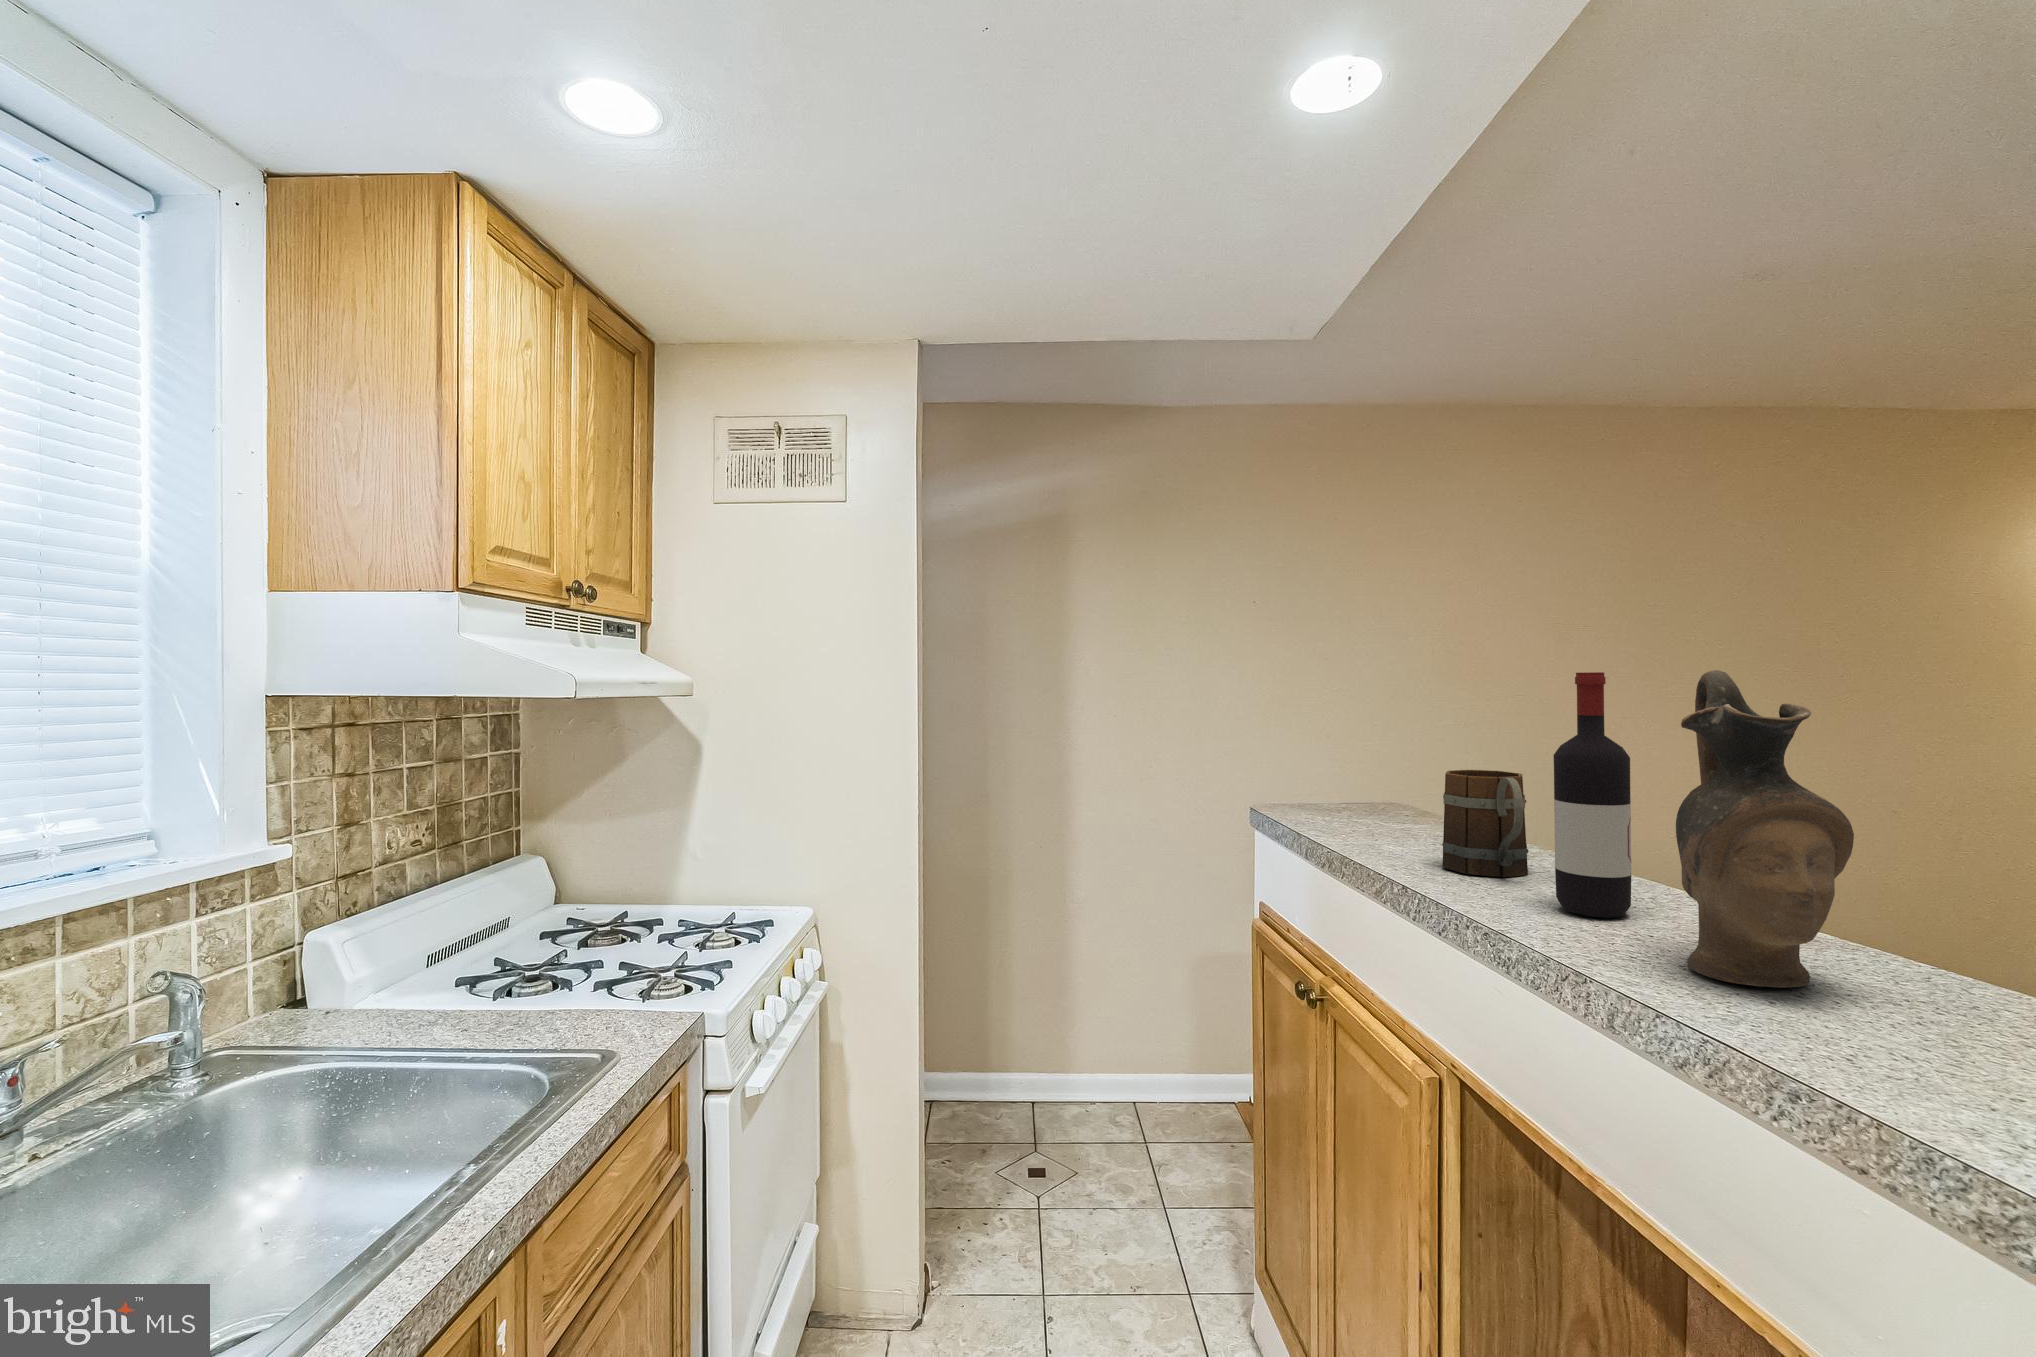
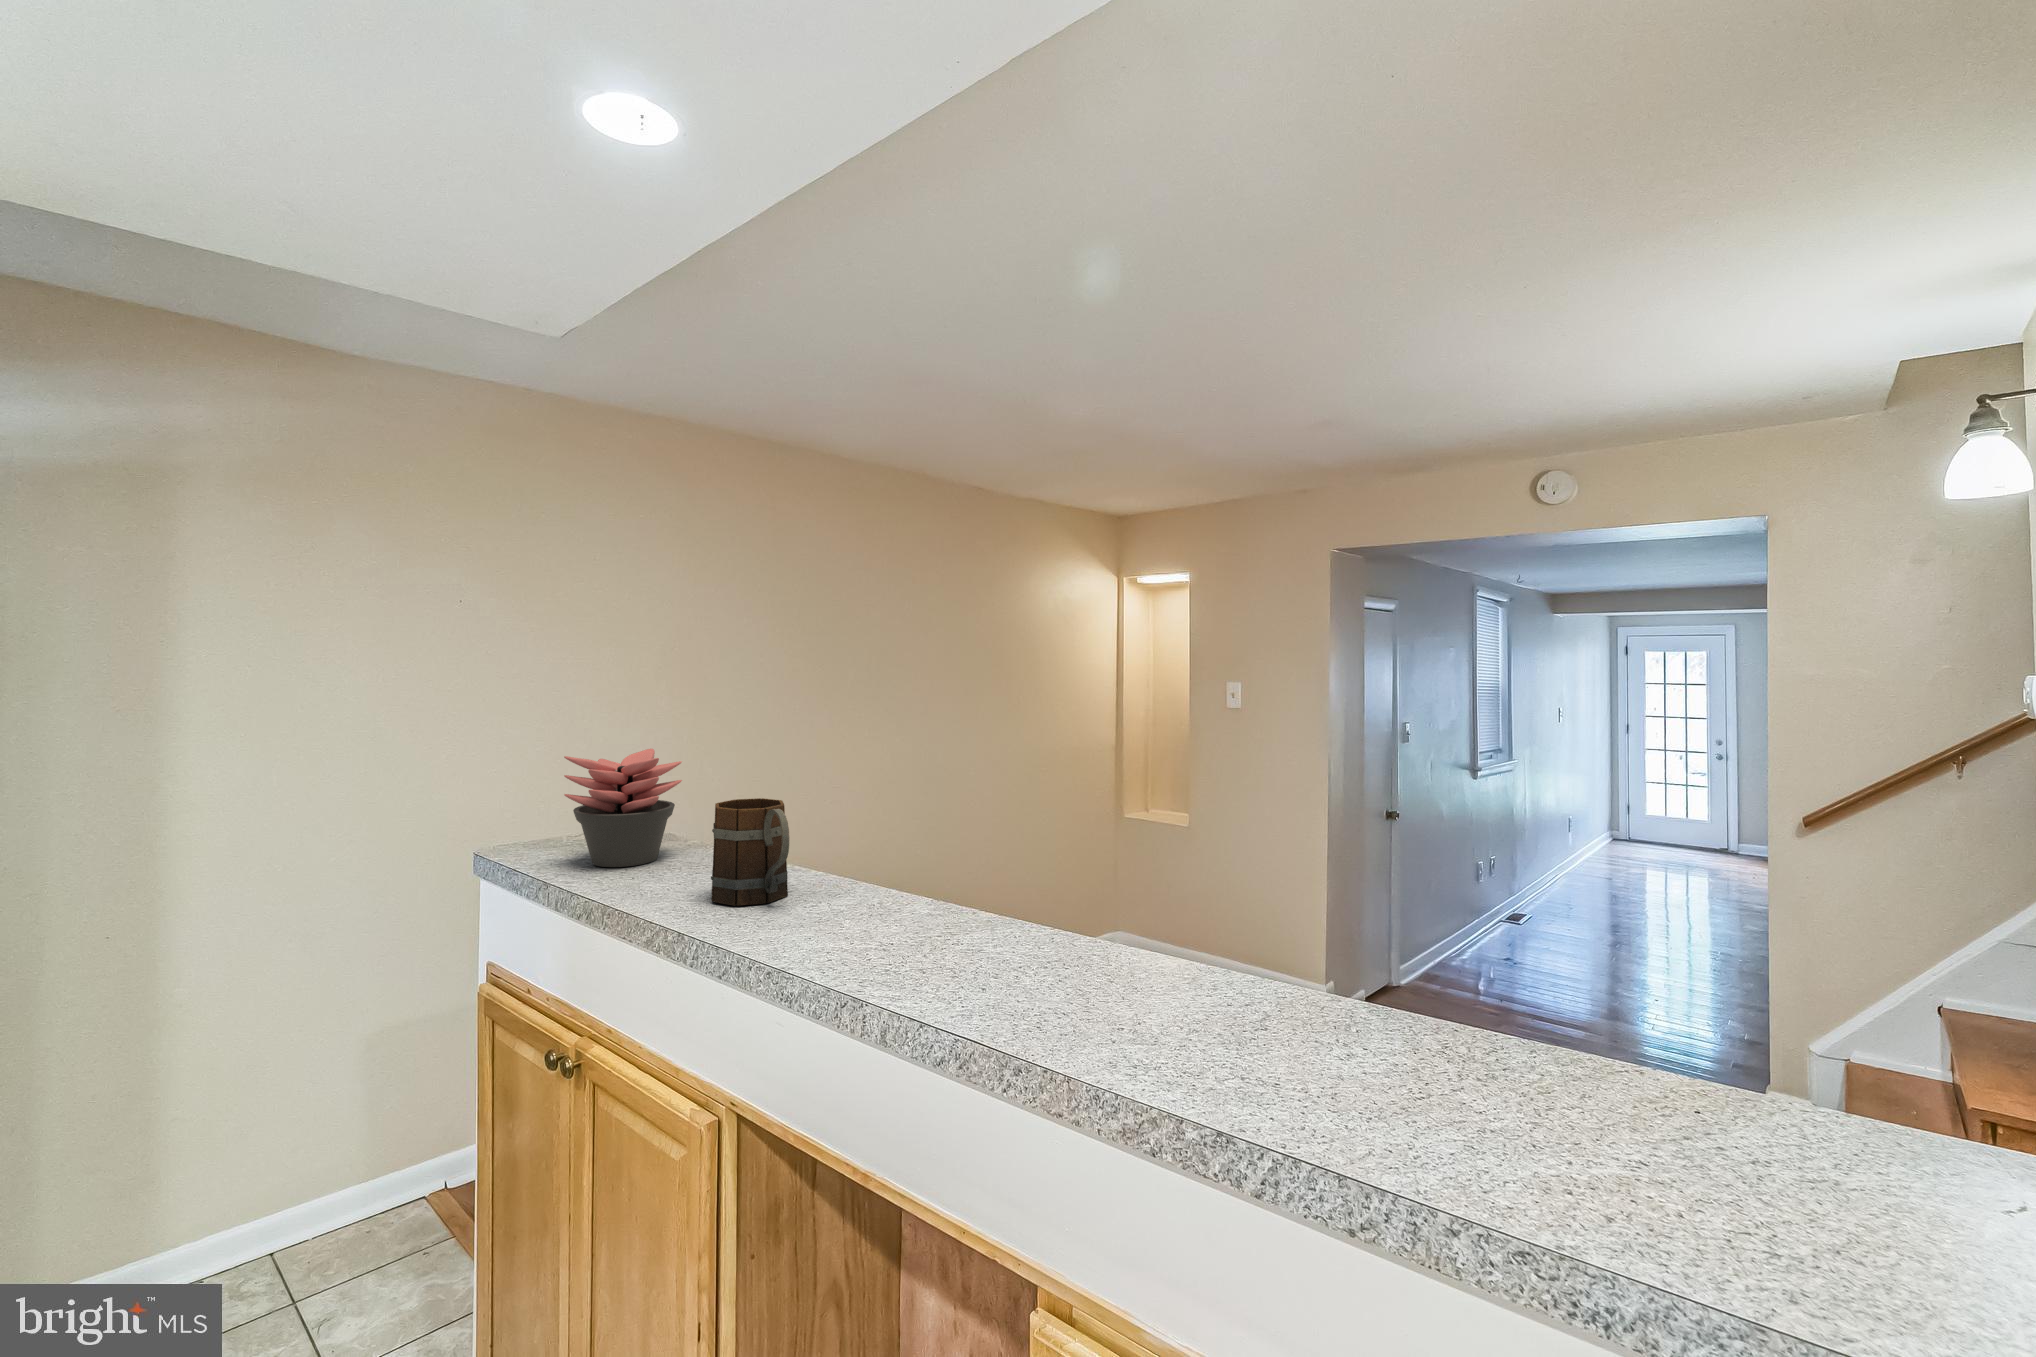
ceramic pitcher: present [1676,670,1854,988] -> none [923,721,1030,977]
wine bottle: present [1554,672,1631,918] -> none [821,714,879,933]
succulent plant: none [1317,725,1425,832] -> present [564,749,682,867]

